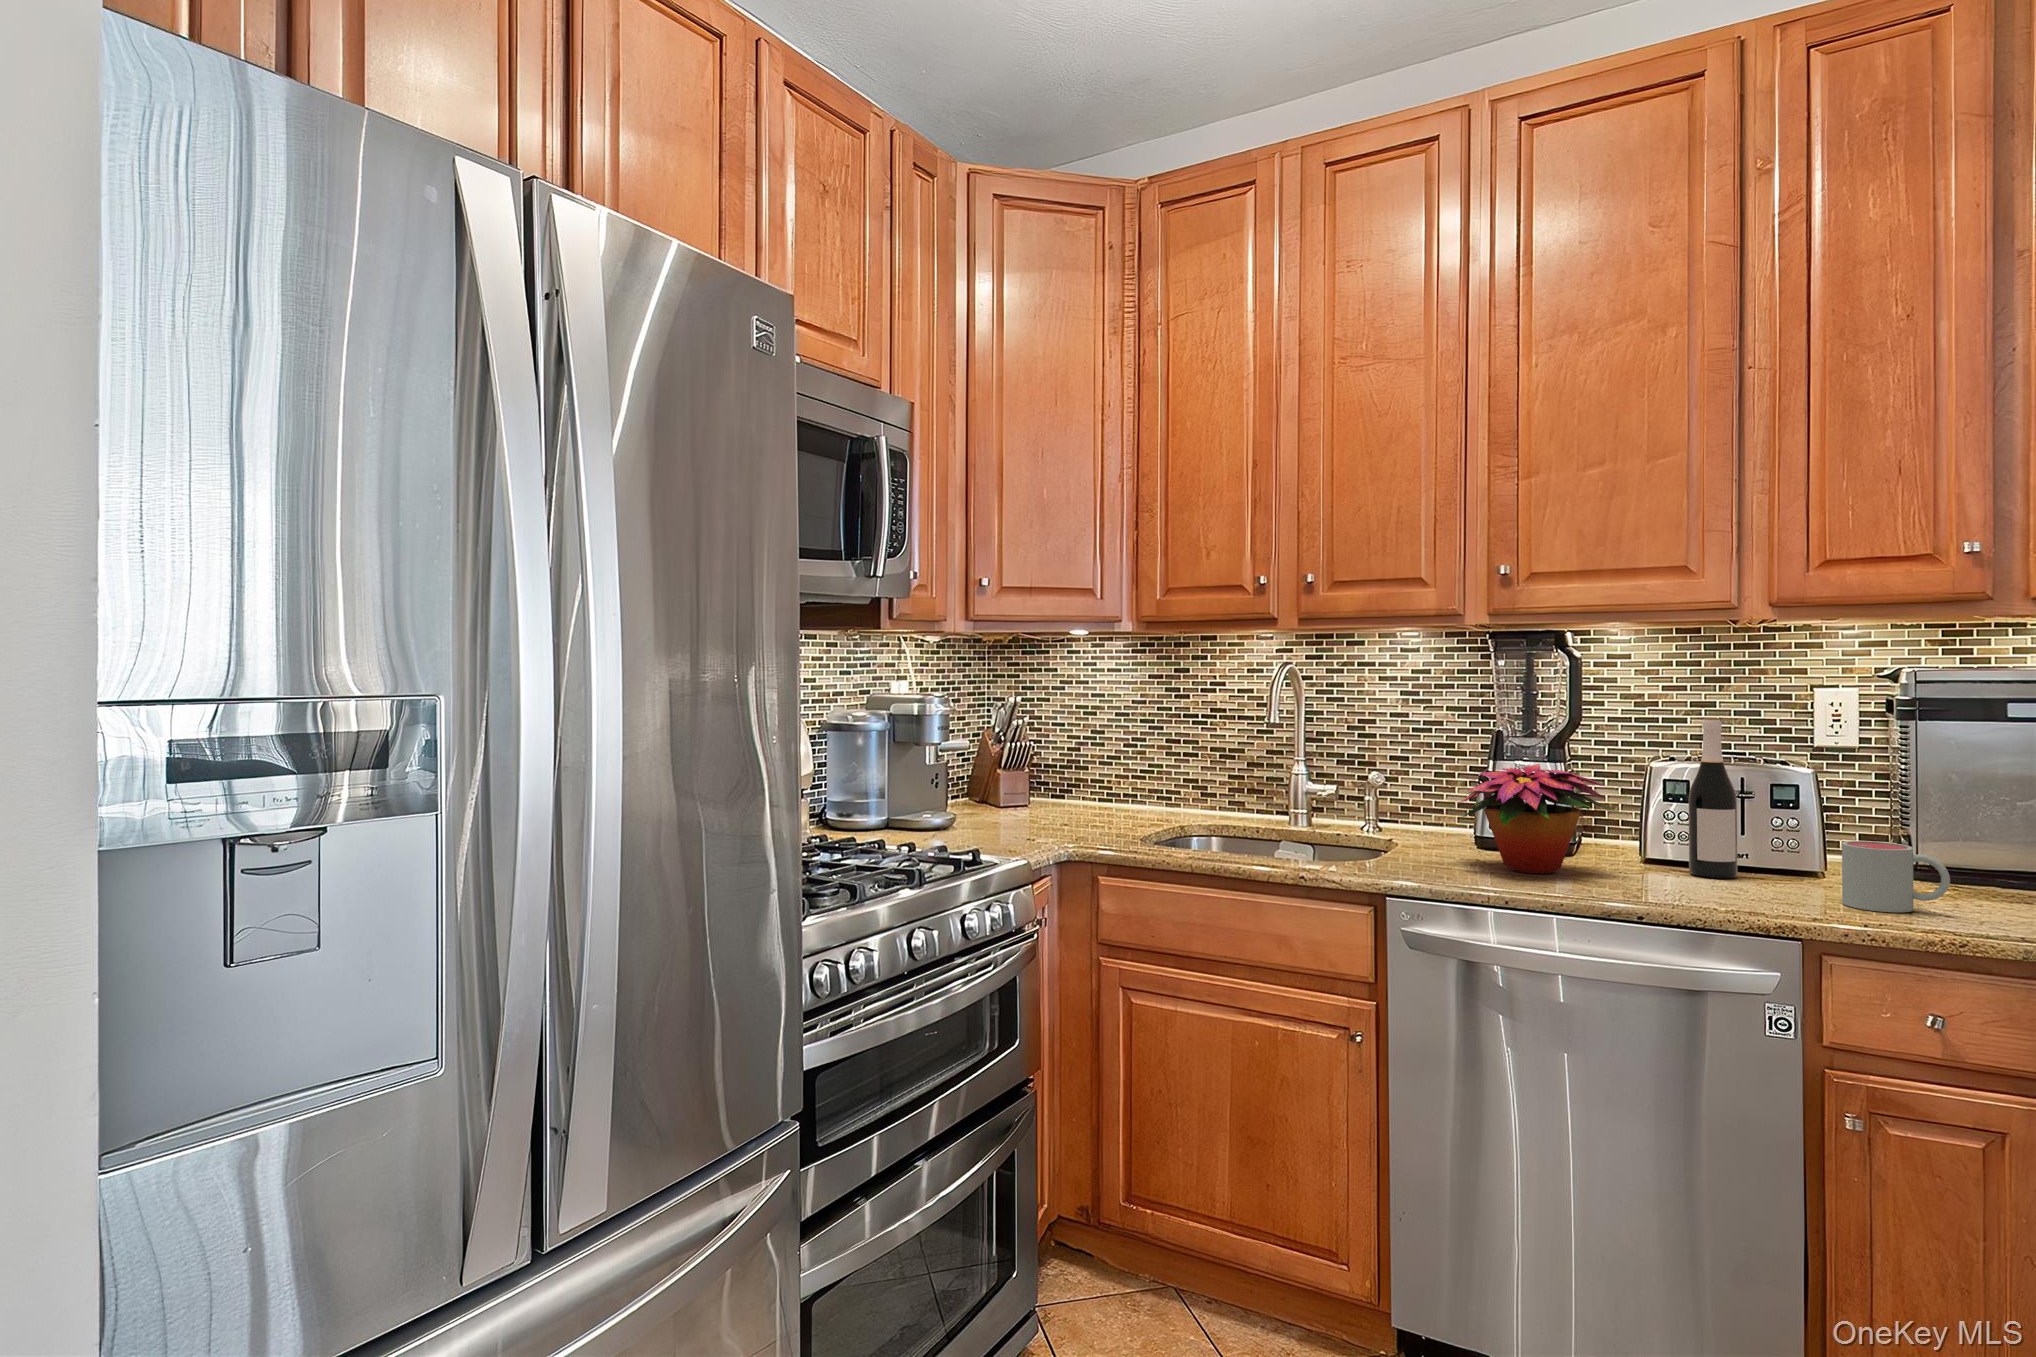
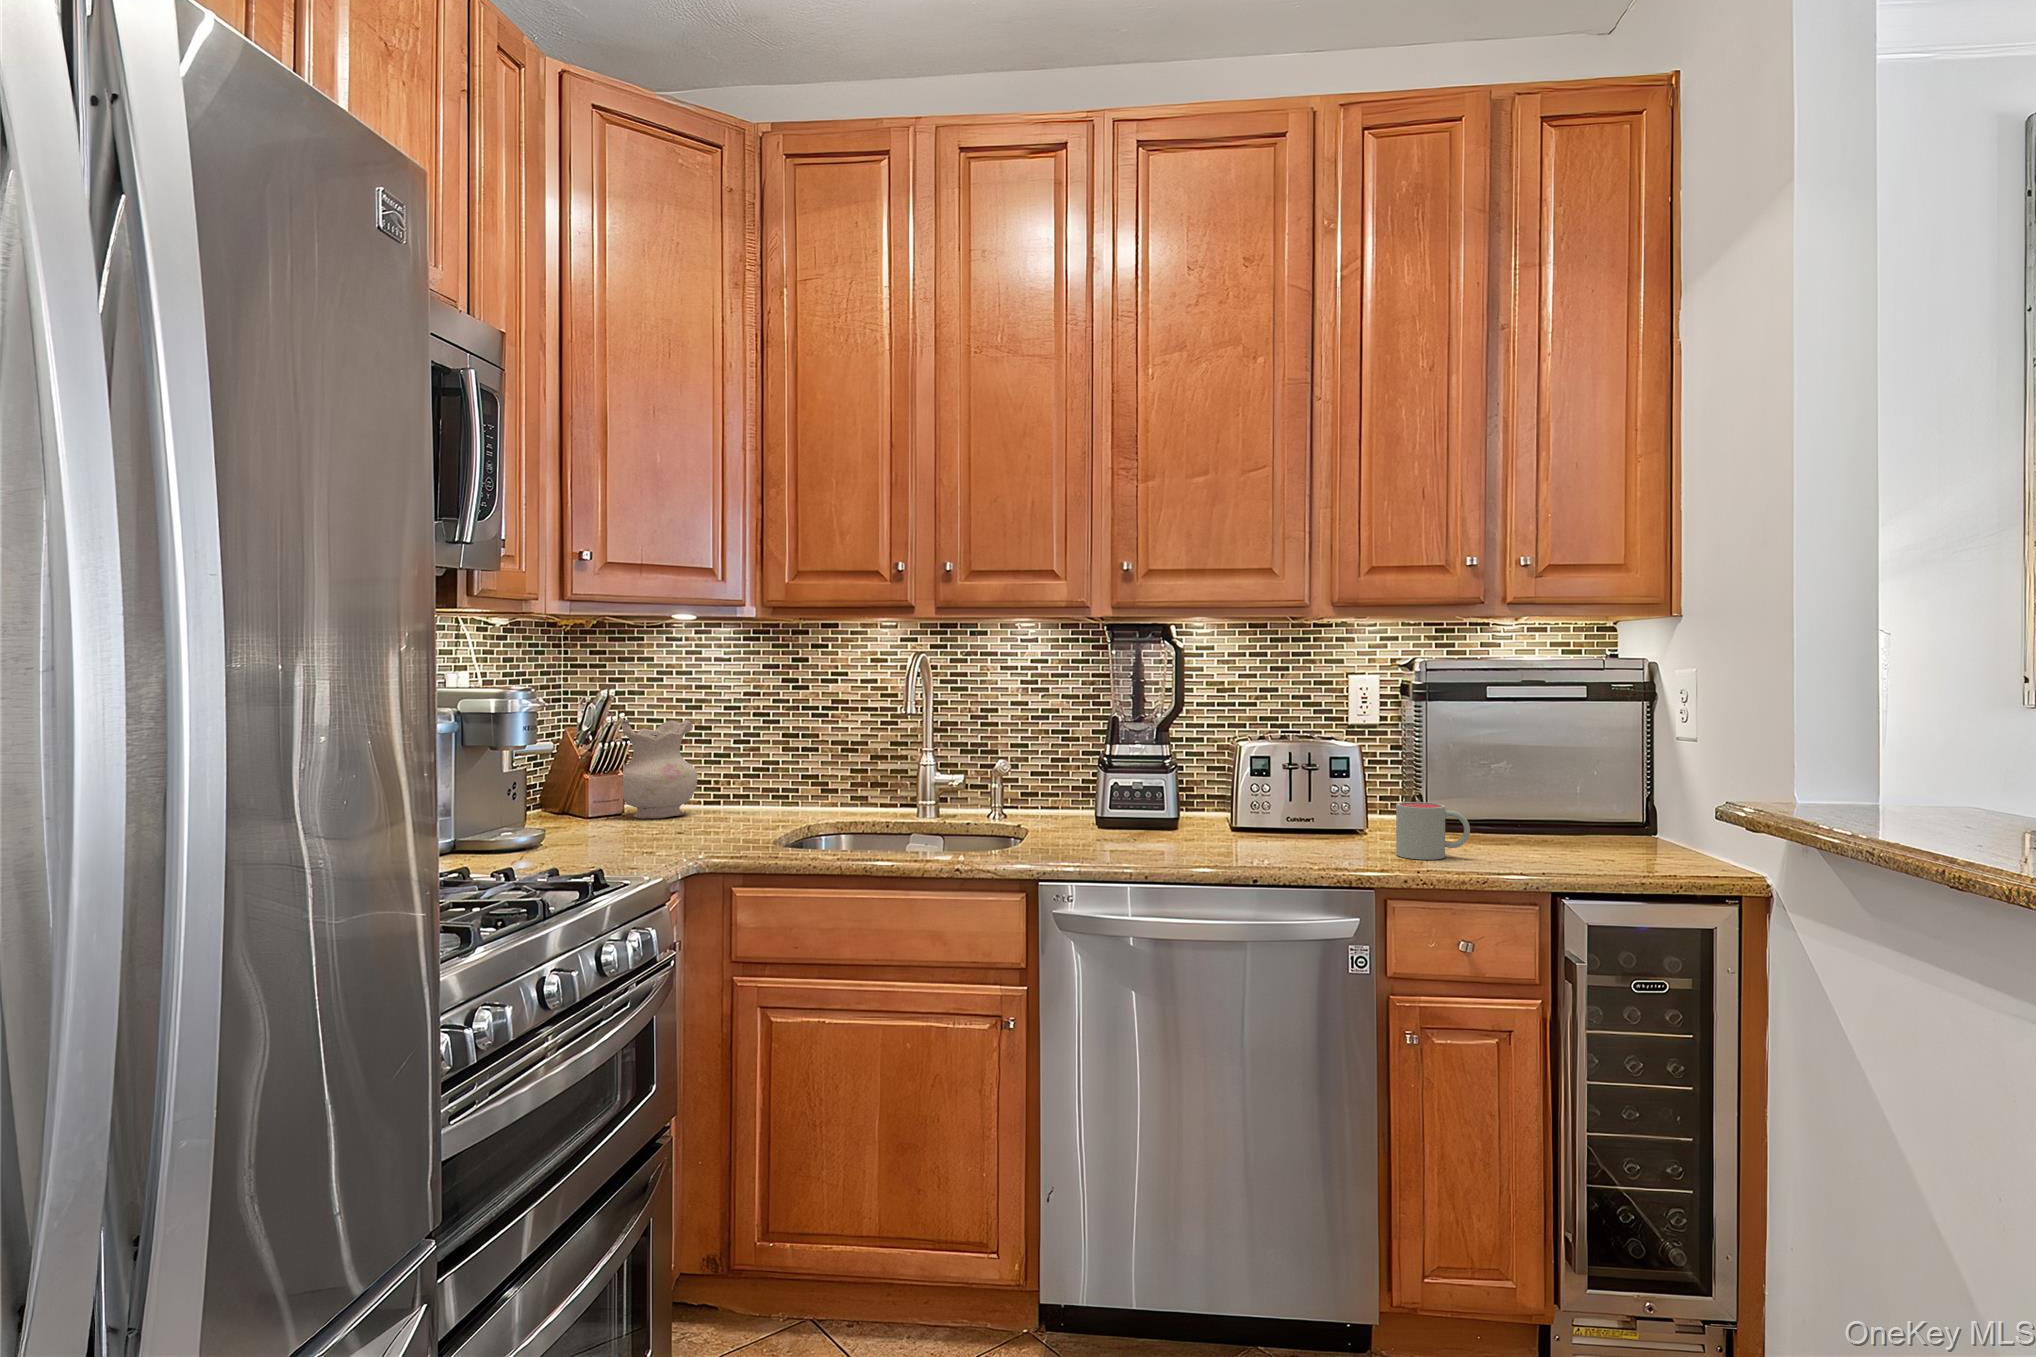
wine bottle: present [1689,718,1737,879] -> none [1274,701,1311,841]
ceramic pitcher: none [1017,724,1093,813] -> present [621,720,697,819]
flower arrangement: present [1457,764,1617,874] -> none [1081,745,1231,848]

